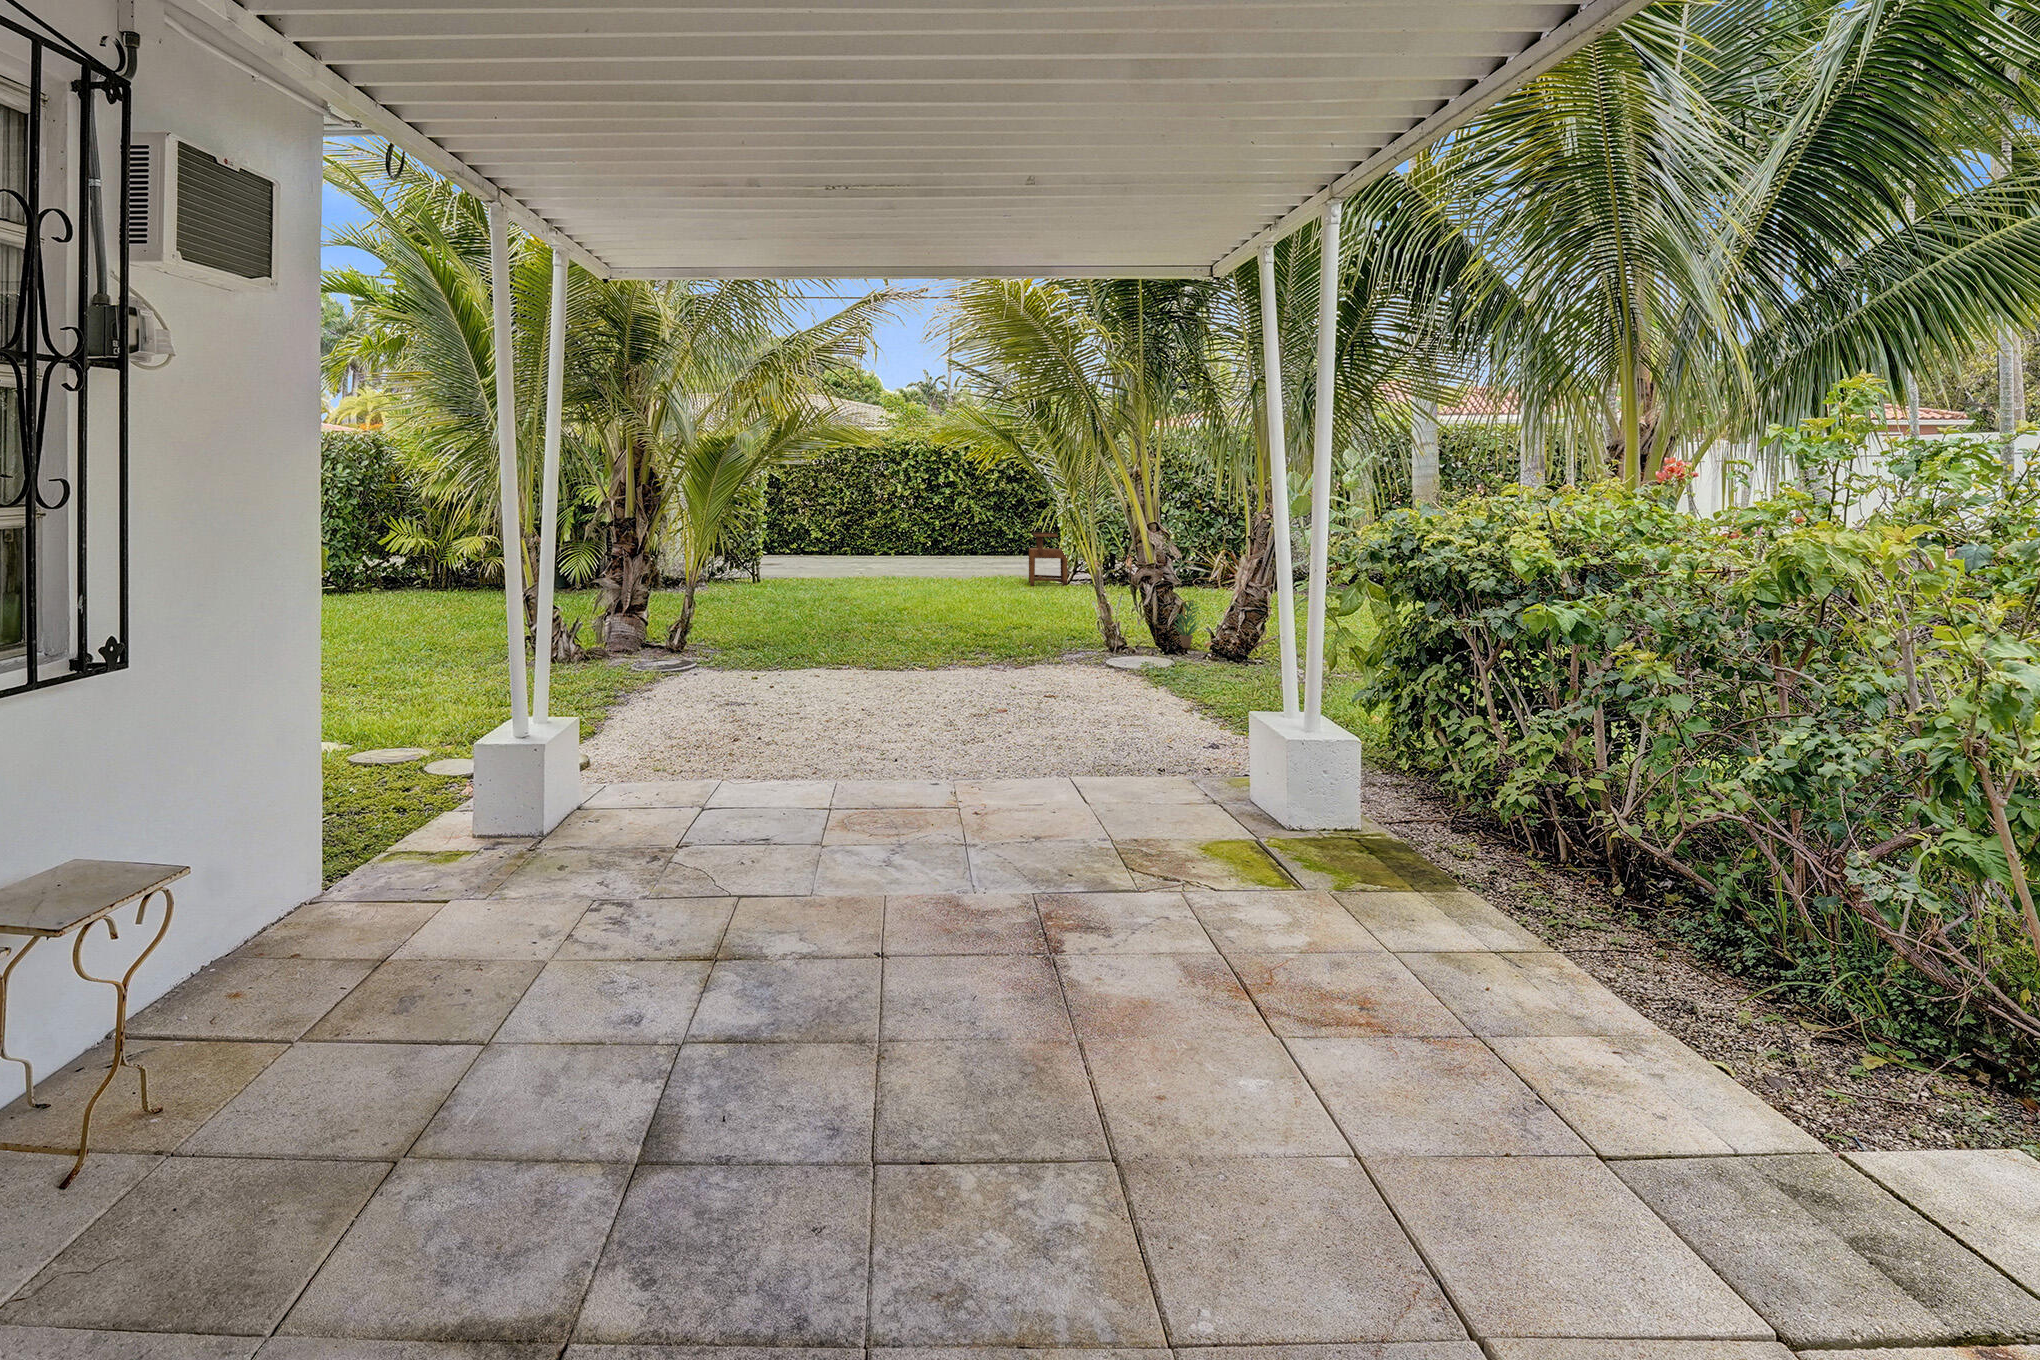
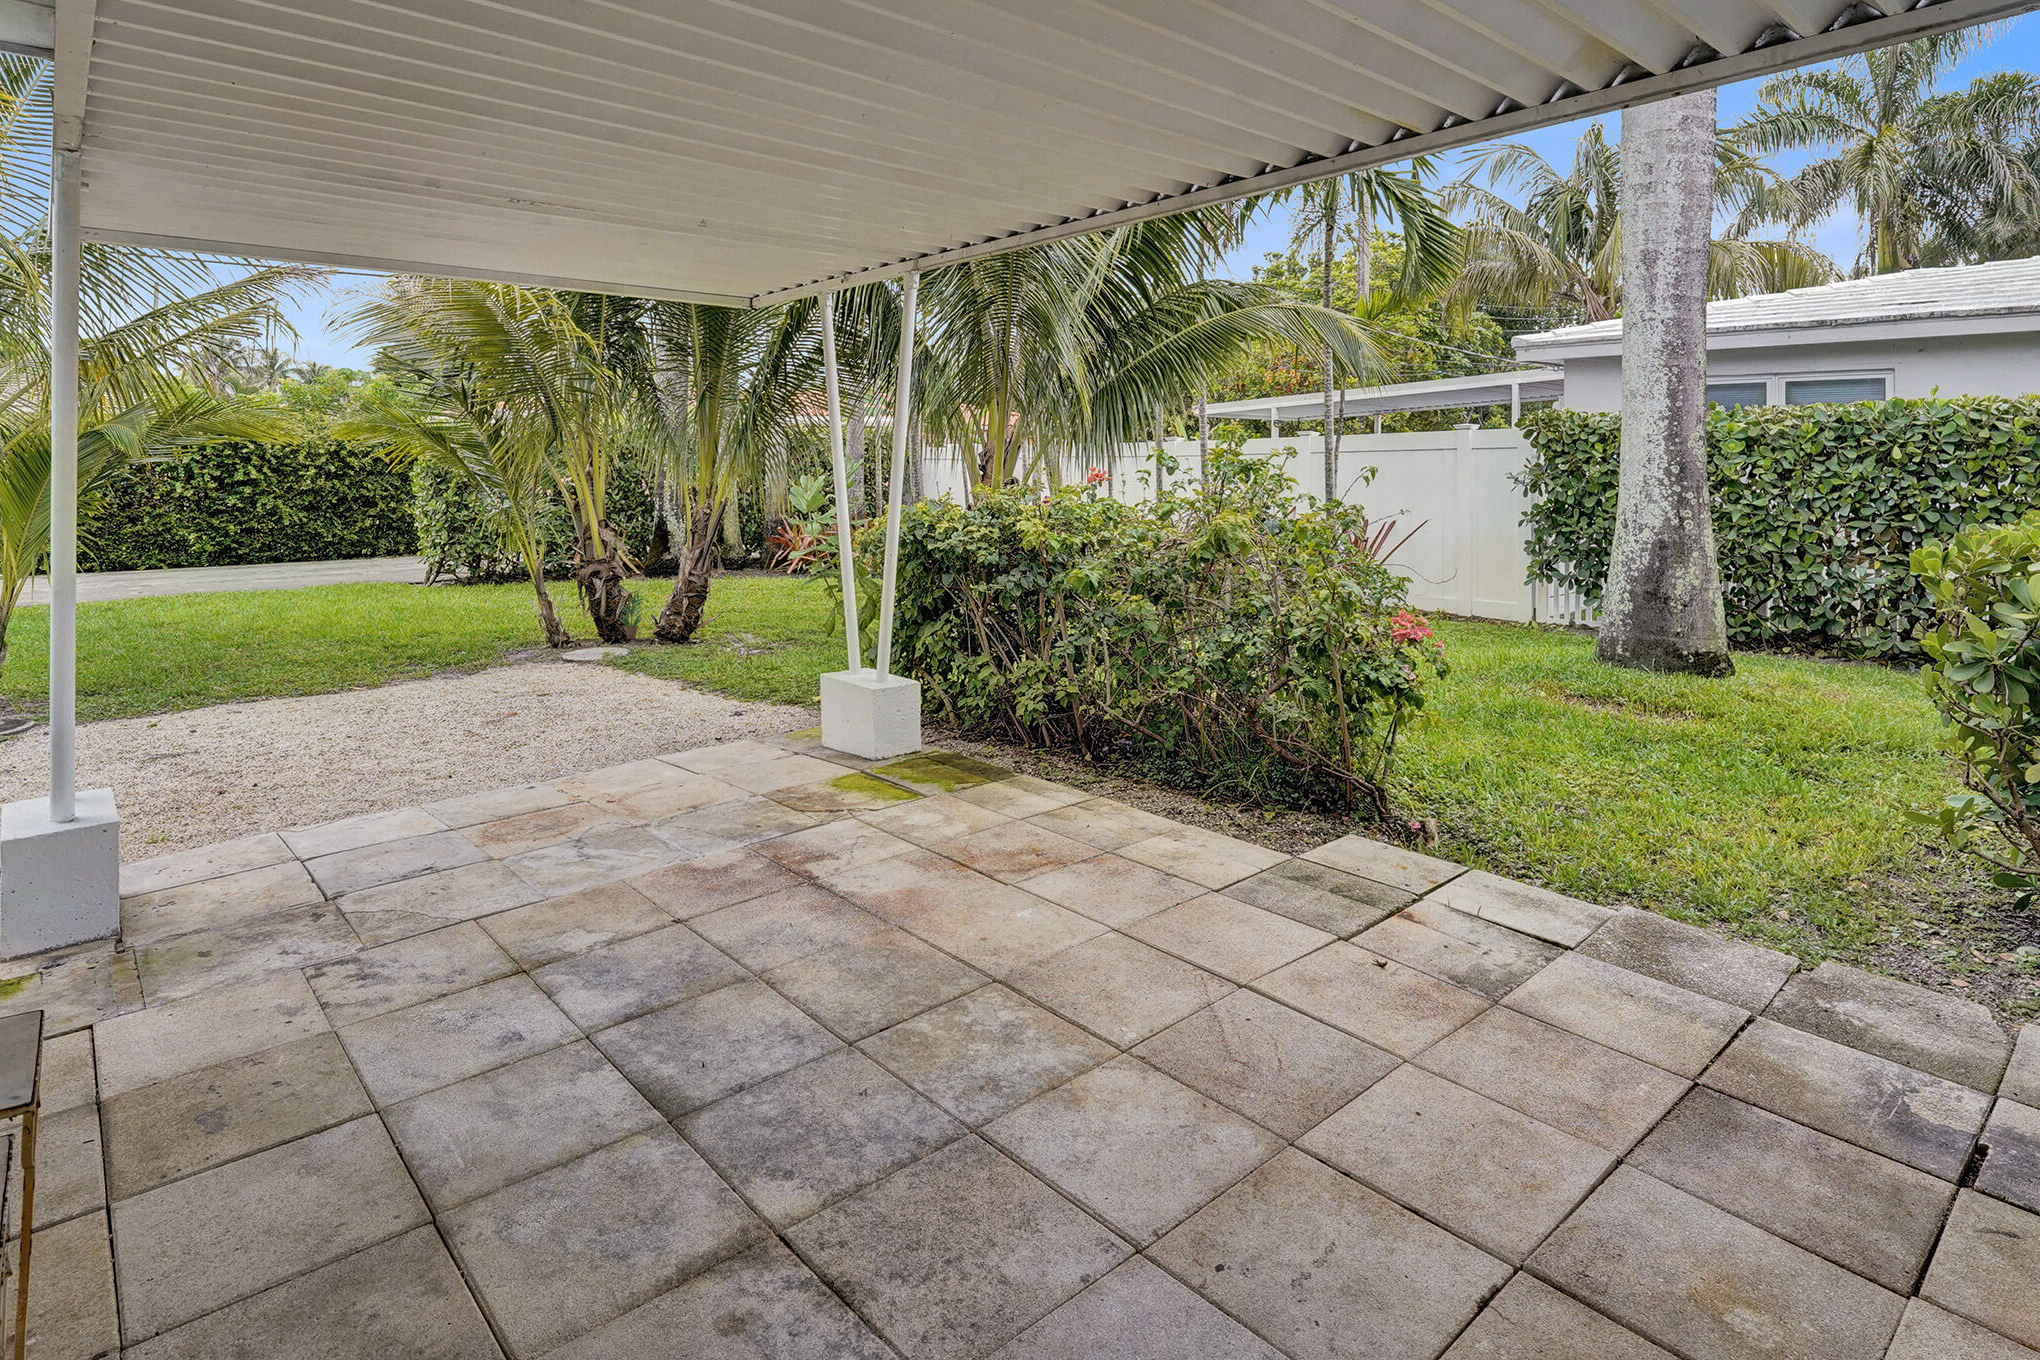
armchair: present [1029,532,1068,586] -> none [375,512,430,592]

